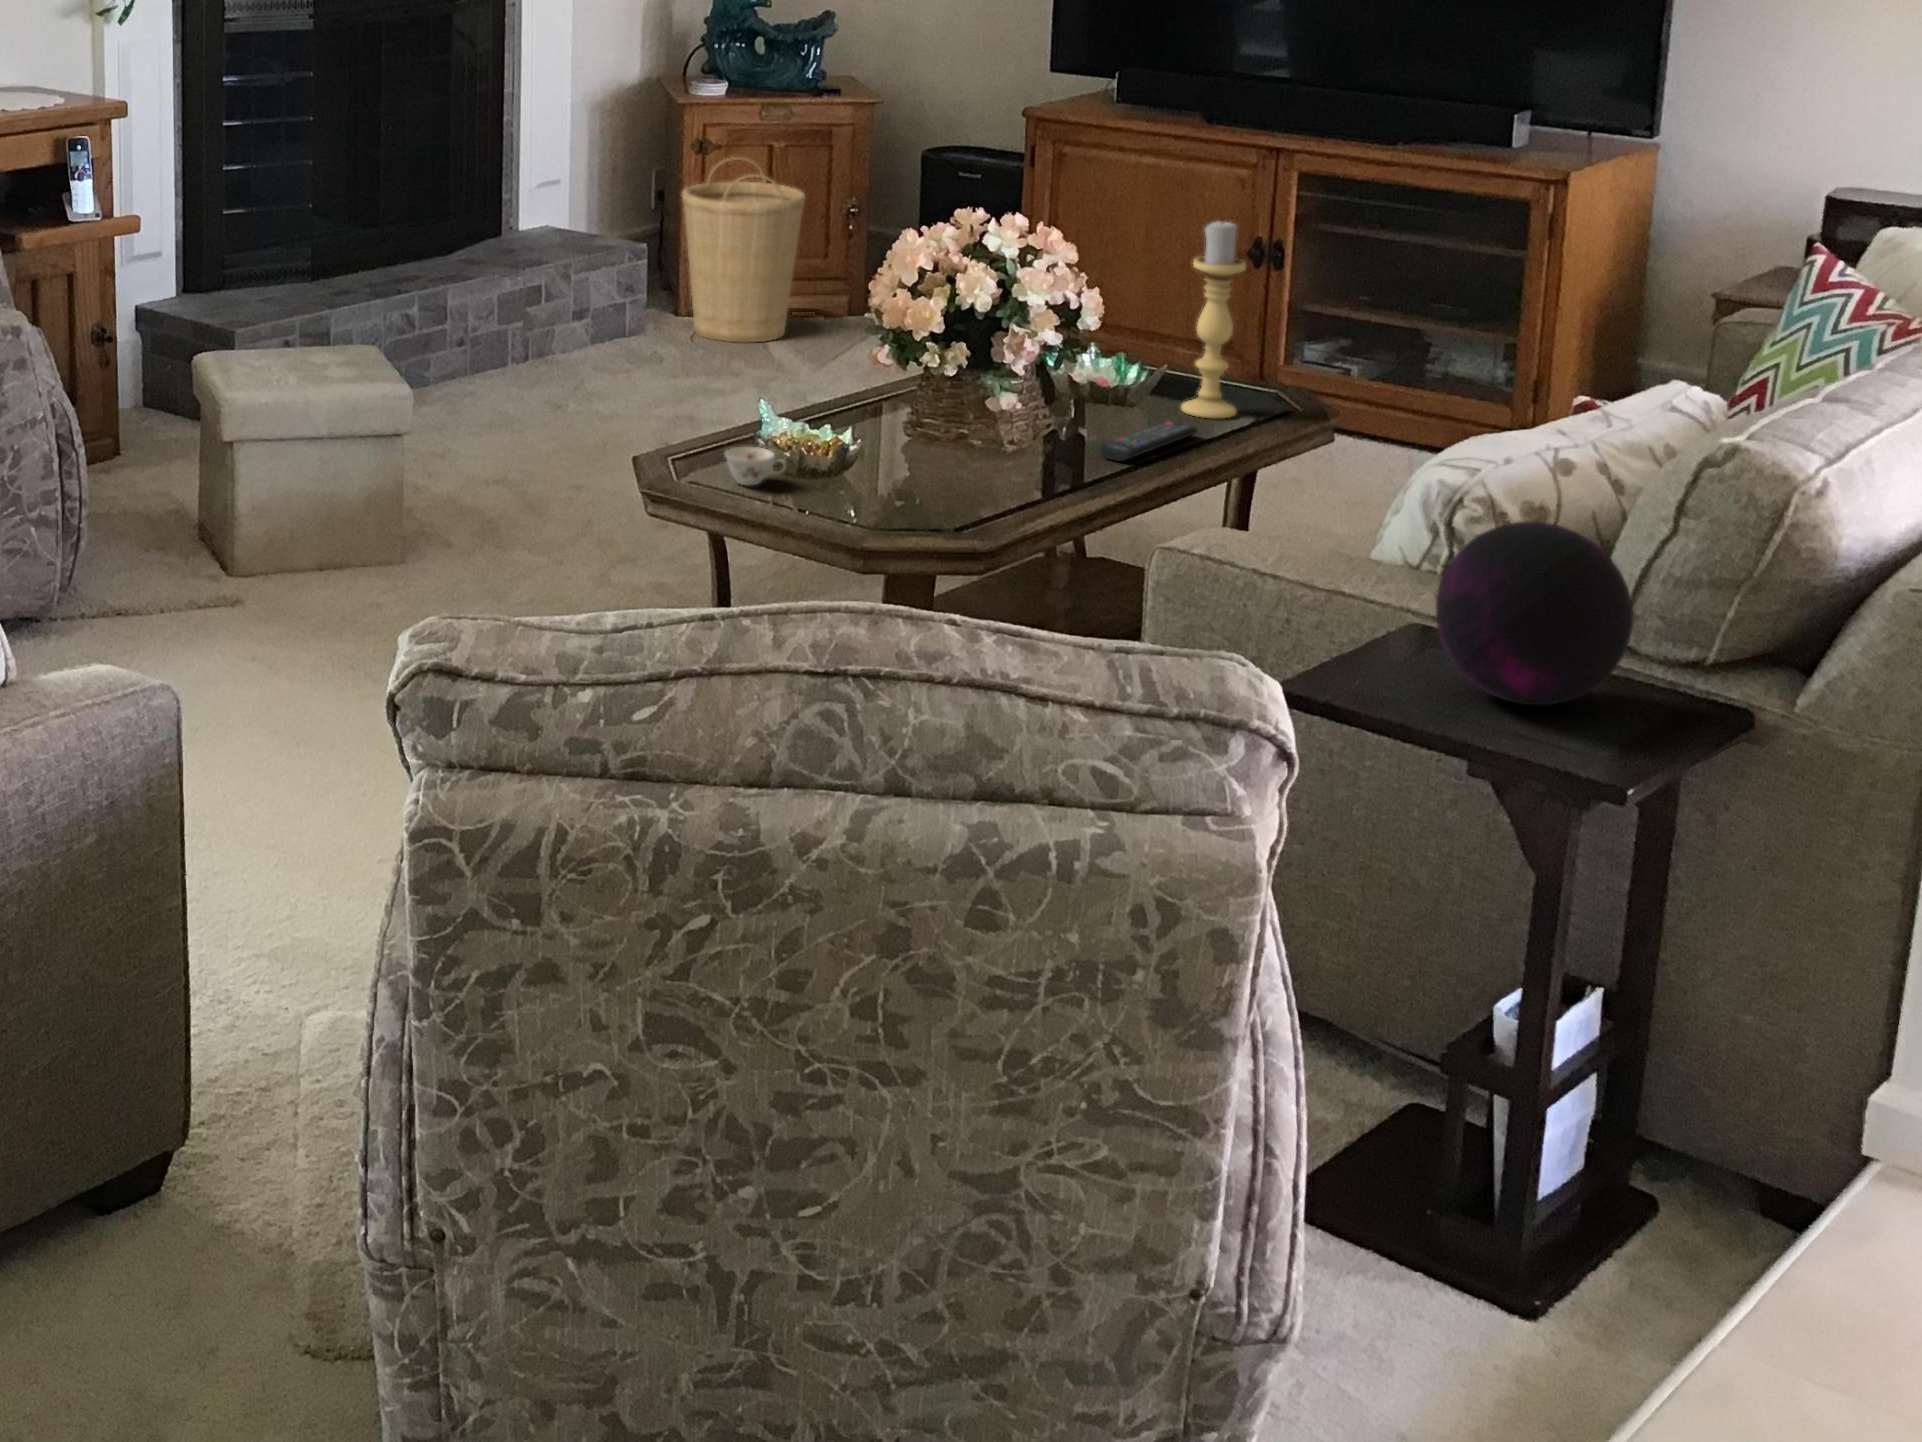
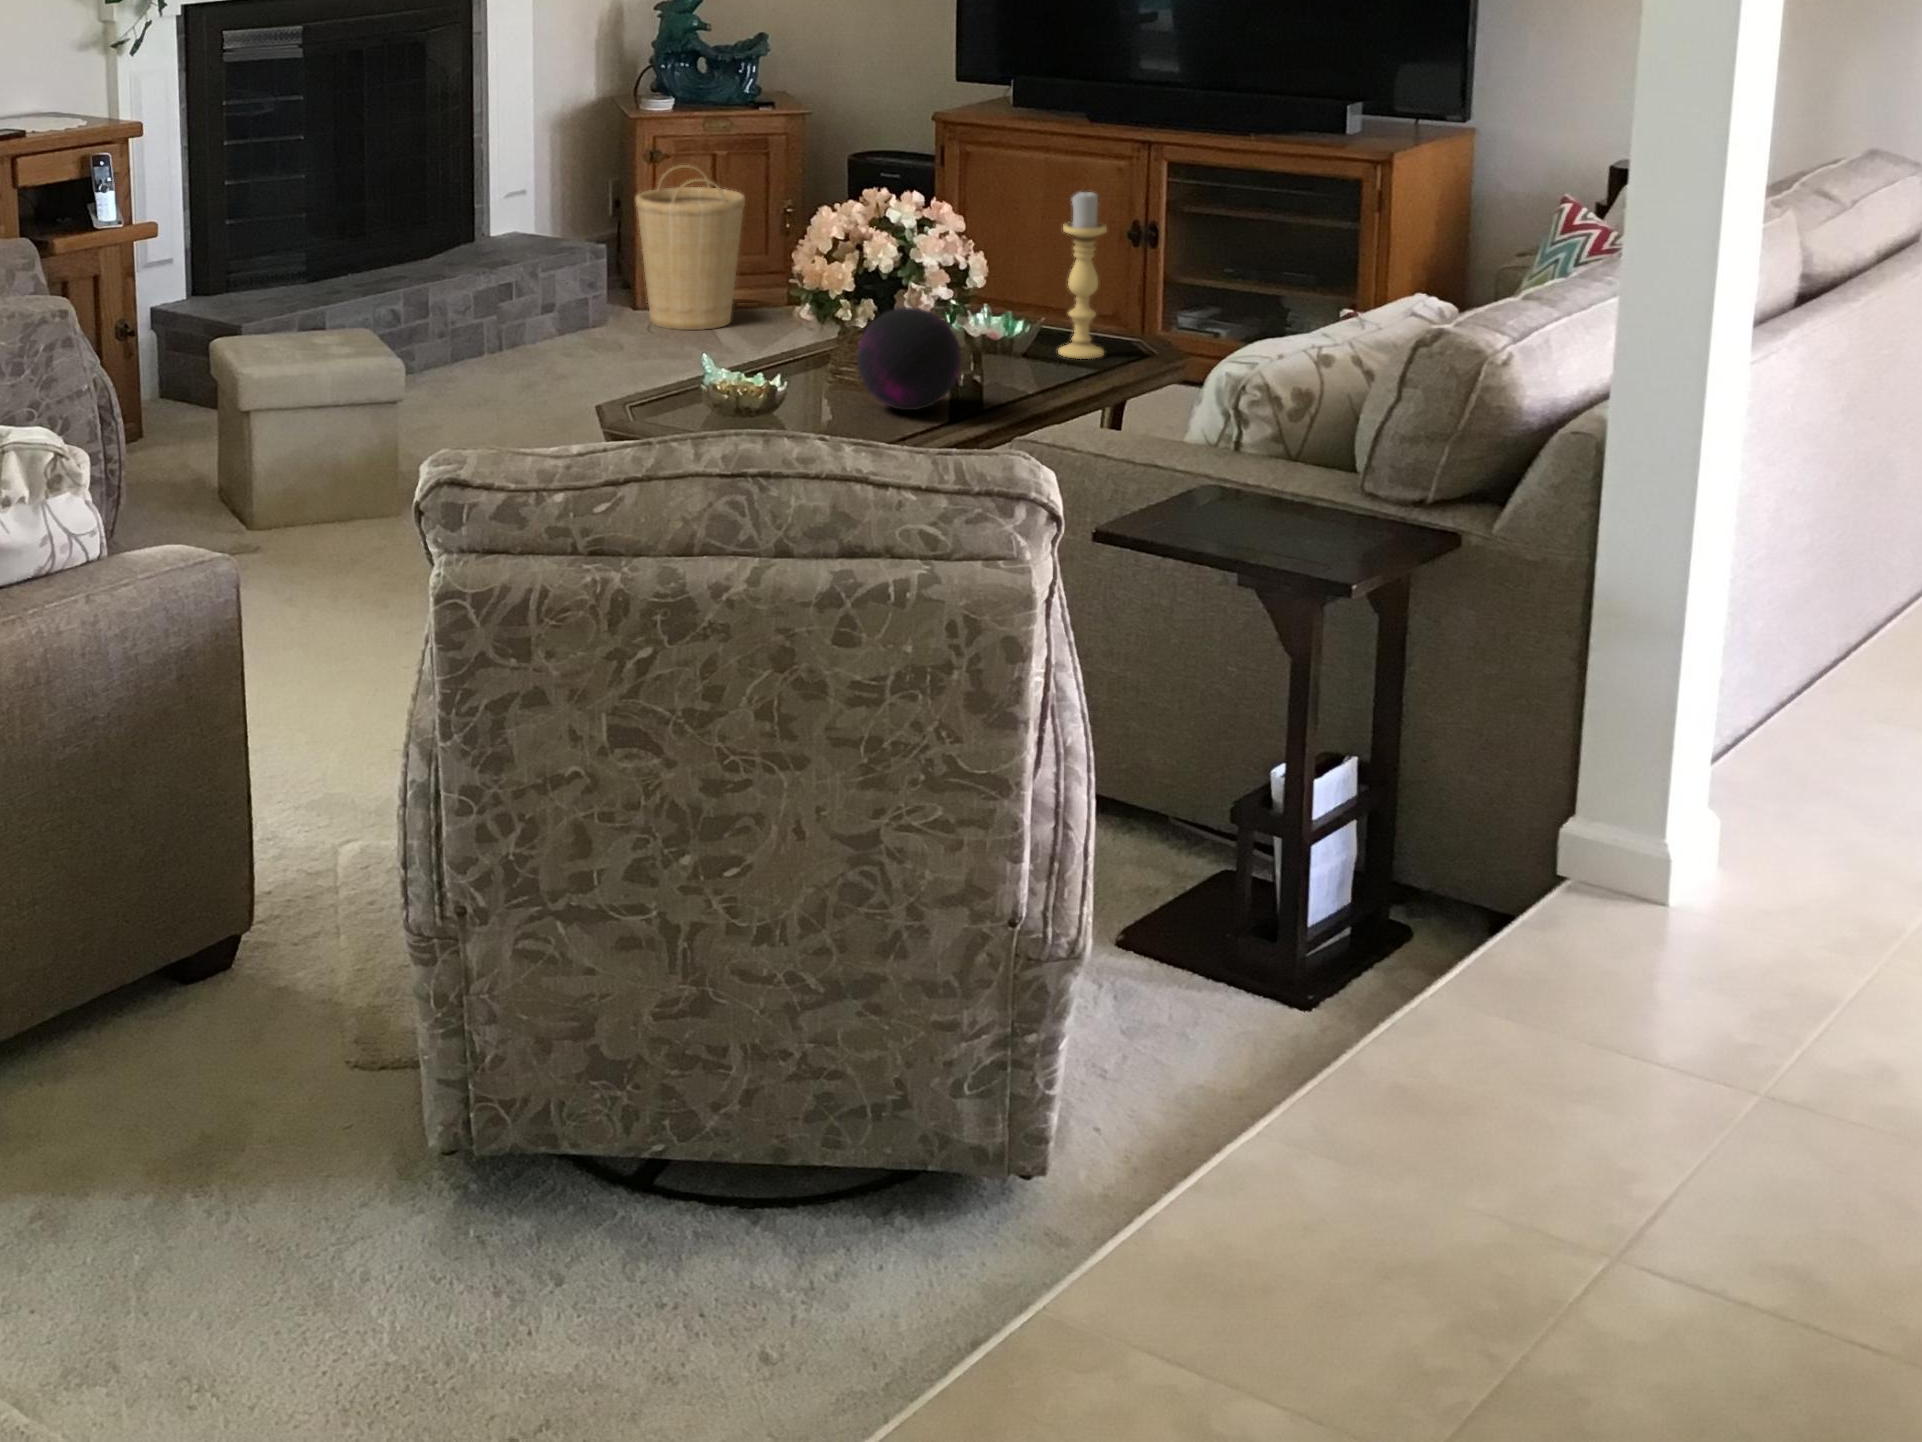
remote control: present [1100,422,1197,461] -> none [986,361,1070,393]
teacup: present [725,447,786,486] -> none [671,389,723,420]
decorative orb: present [1435,521,1633,705] -> present [857,307,961,410]

